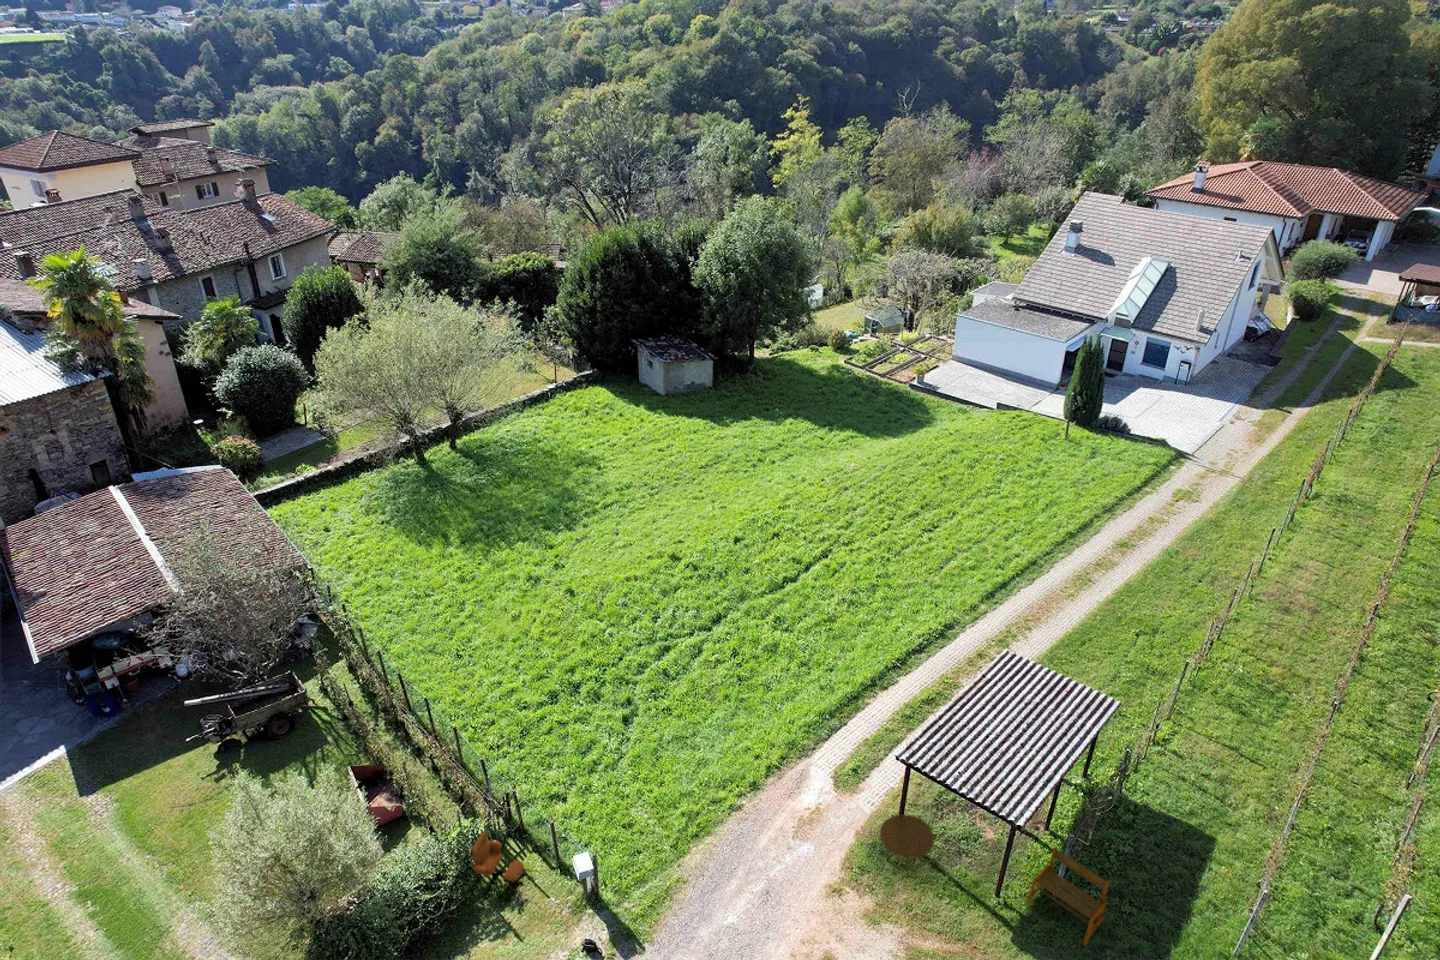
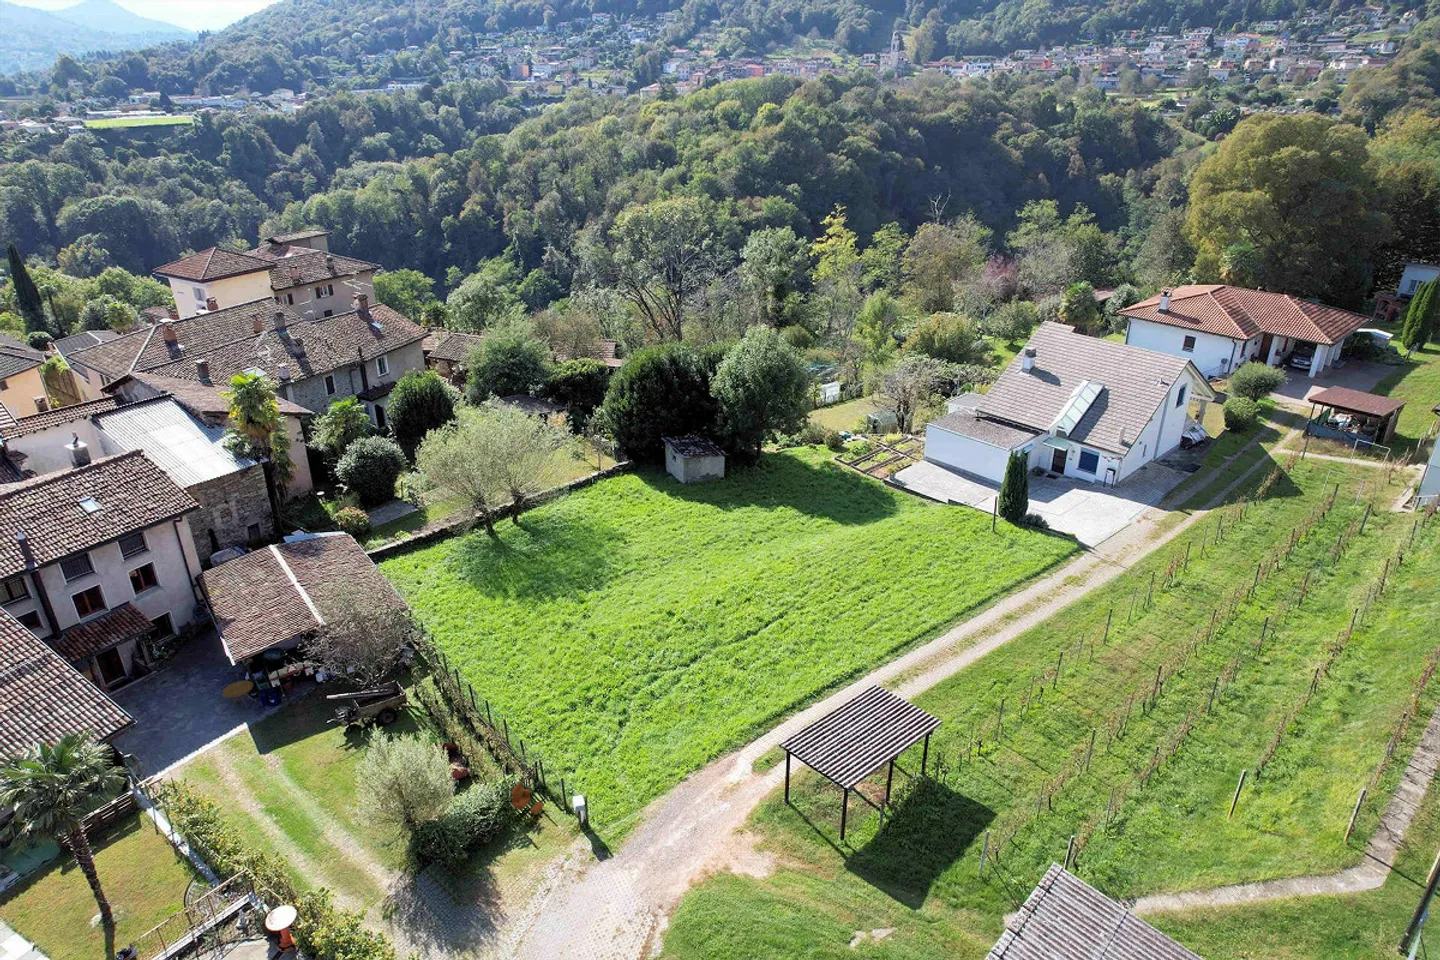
round table: present [880,815,934,874] -> present [222,681,253,706]
bench: present [1027,848,1109,946] -> none [859,807,905,868]

